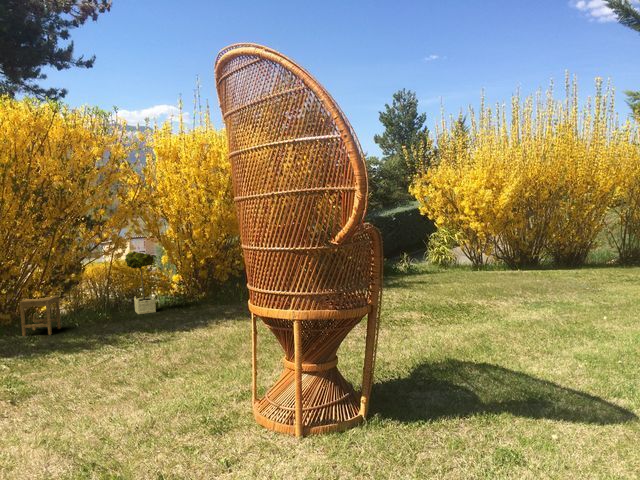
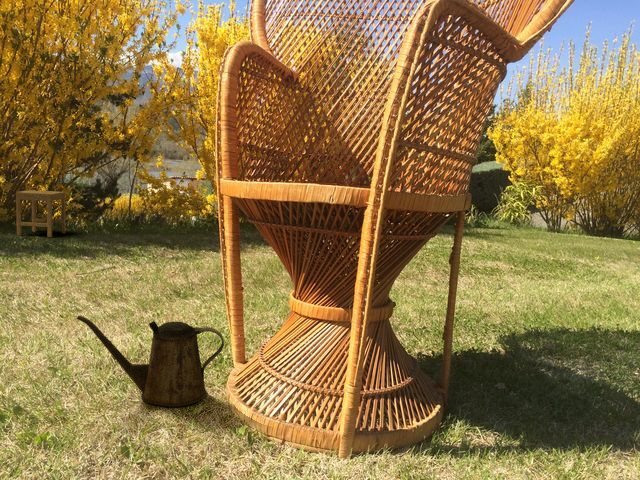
potted tree: present [125,251,156,314] -> none [151,153,185,230]
watering can: none [120,402,207,453] -> present [77,316,224,407]

